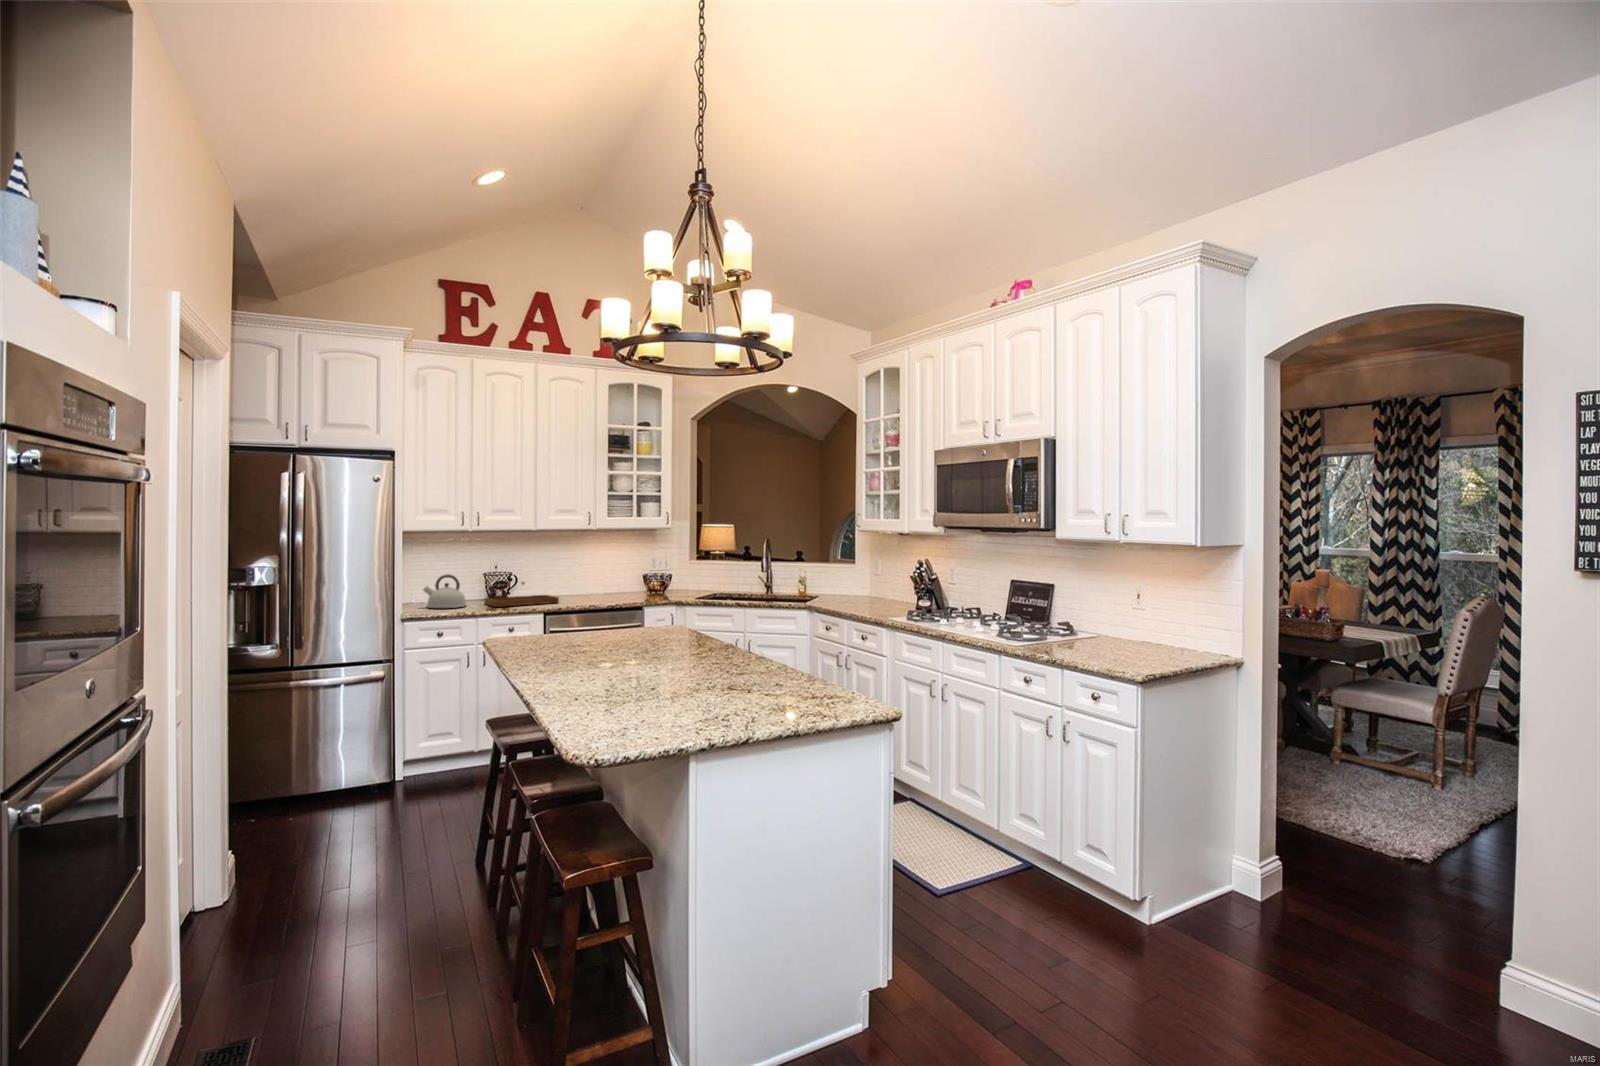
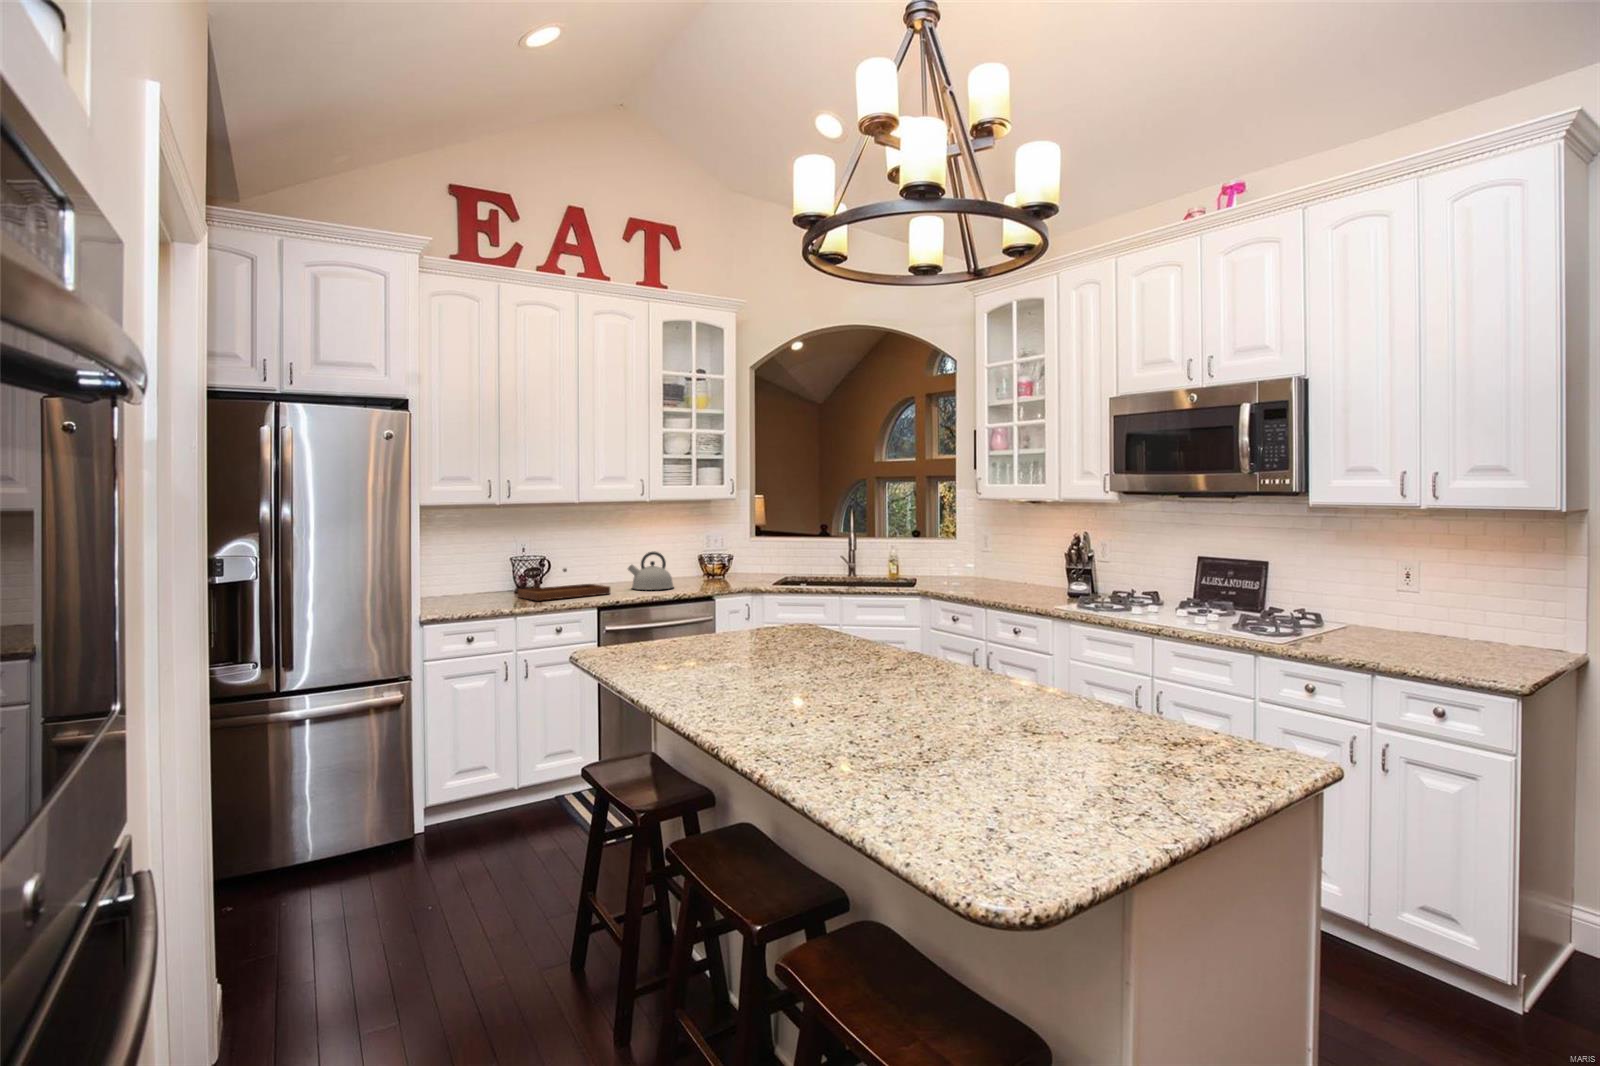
kettle: present [423,575,466,608] -> present [628,552,673,590]

